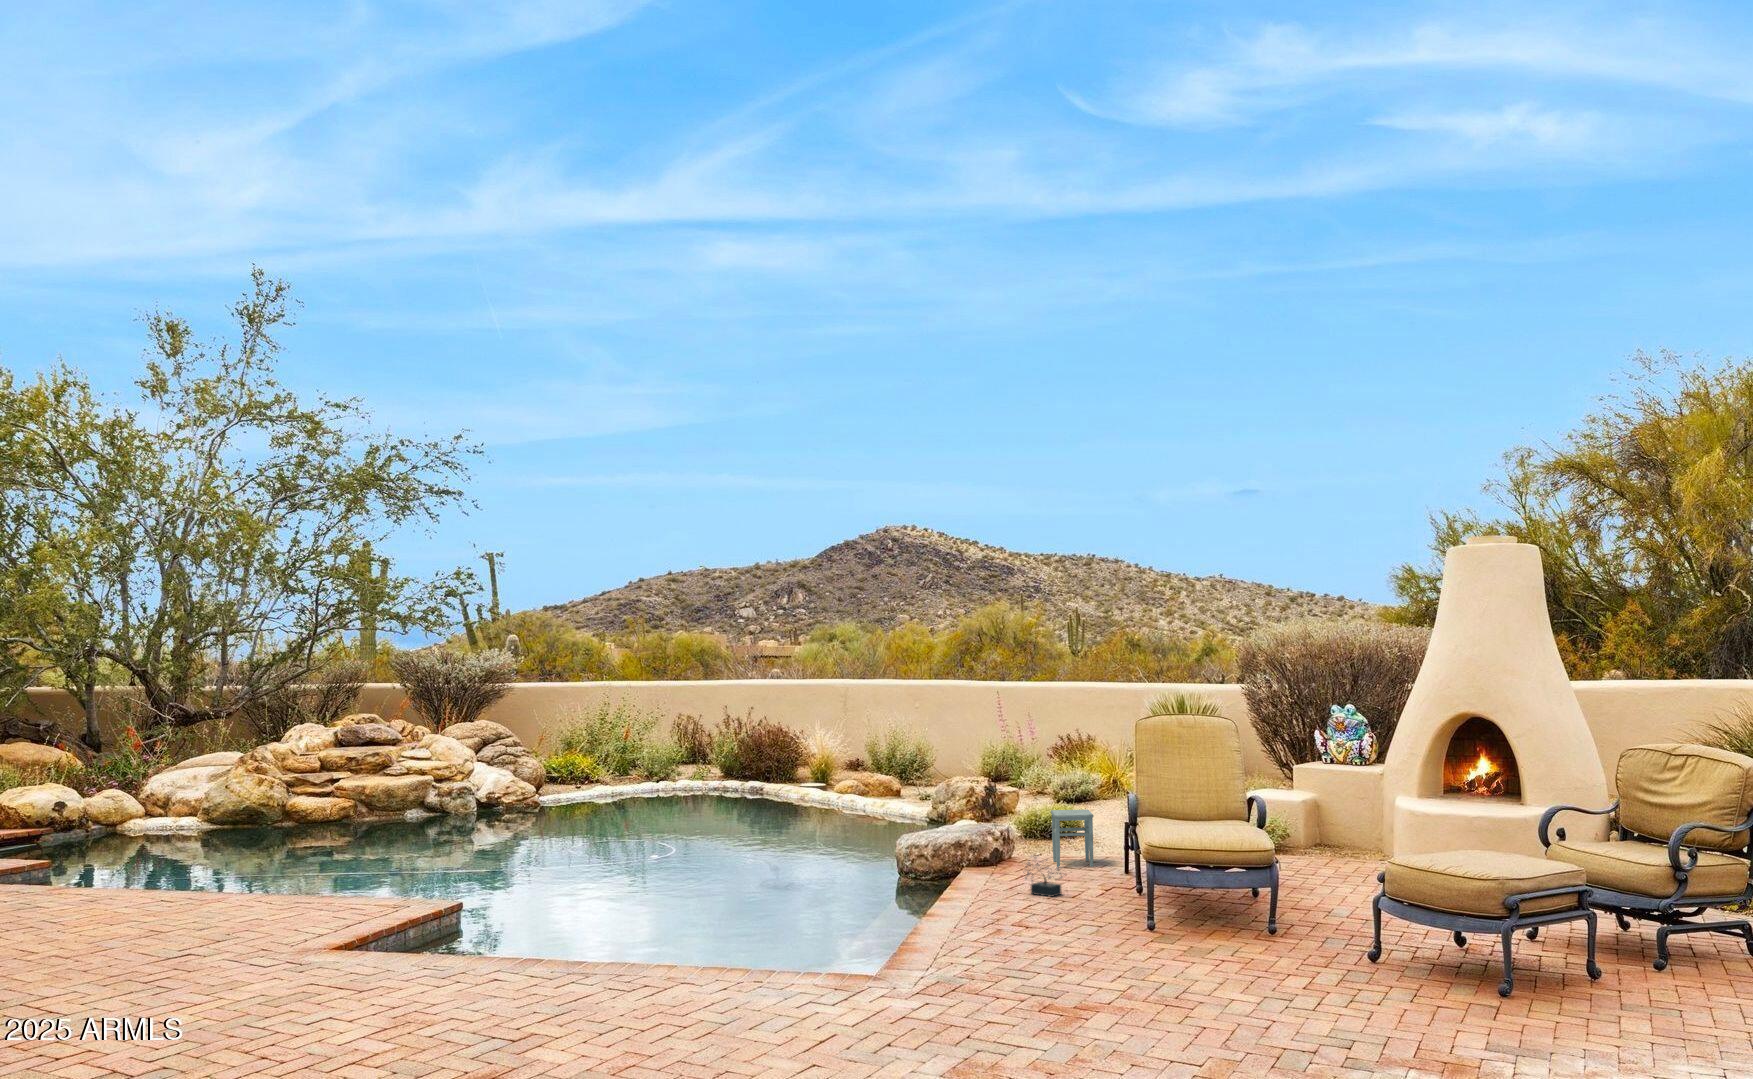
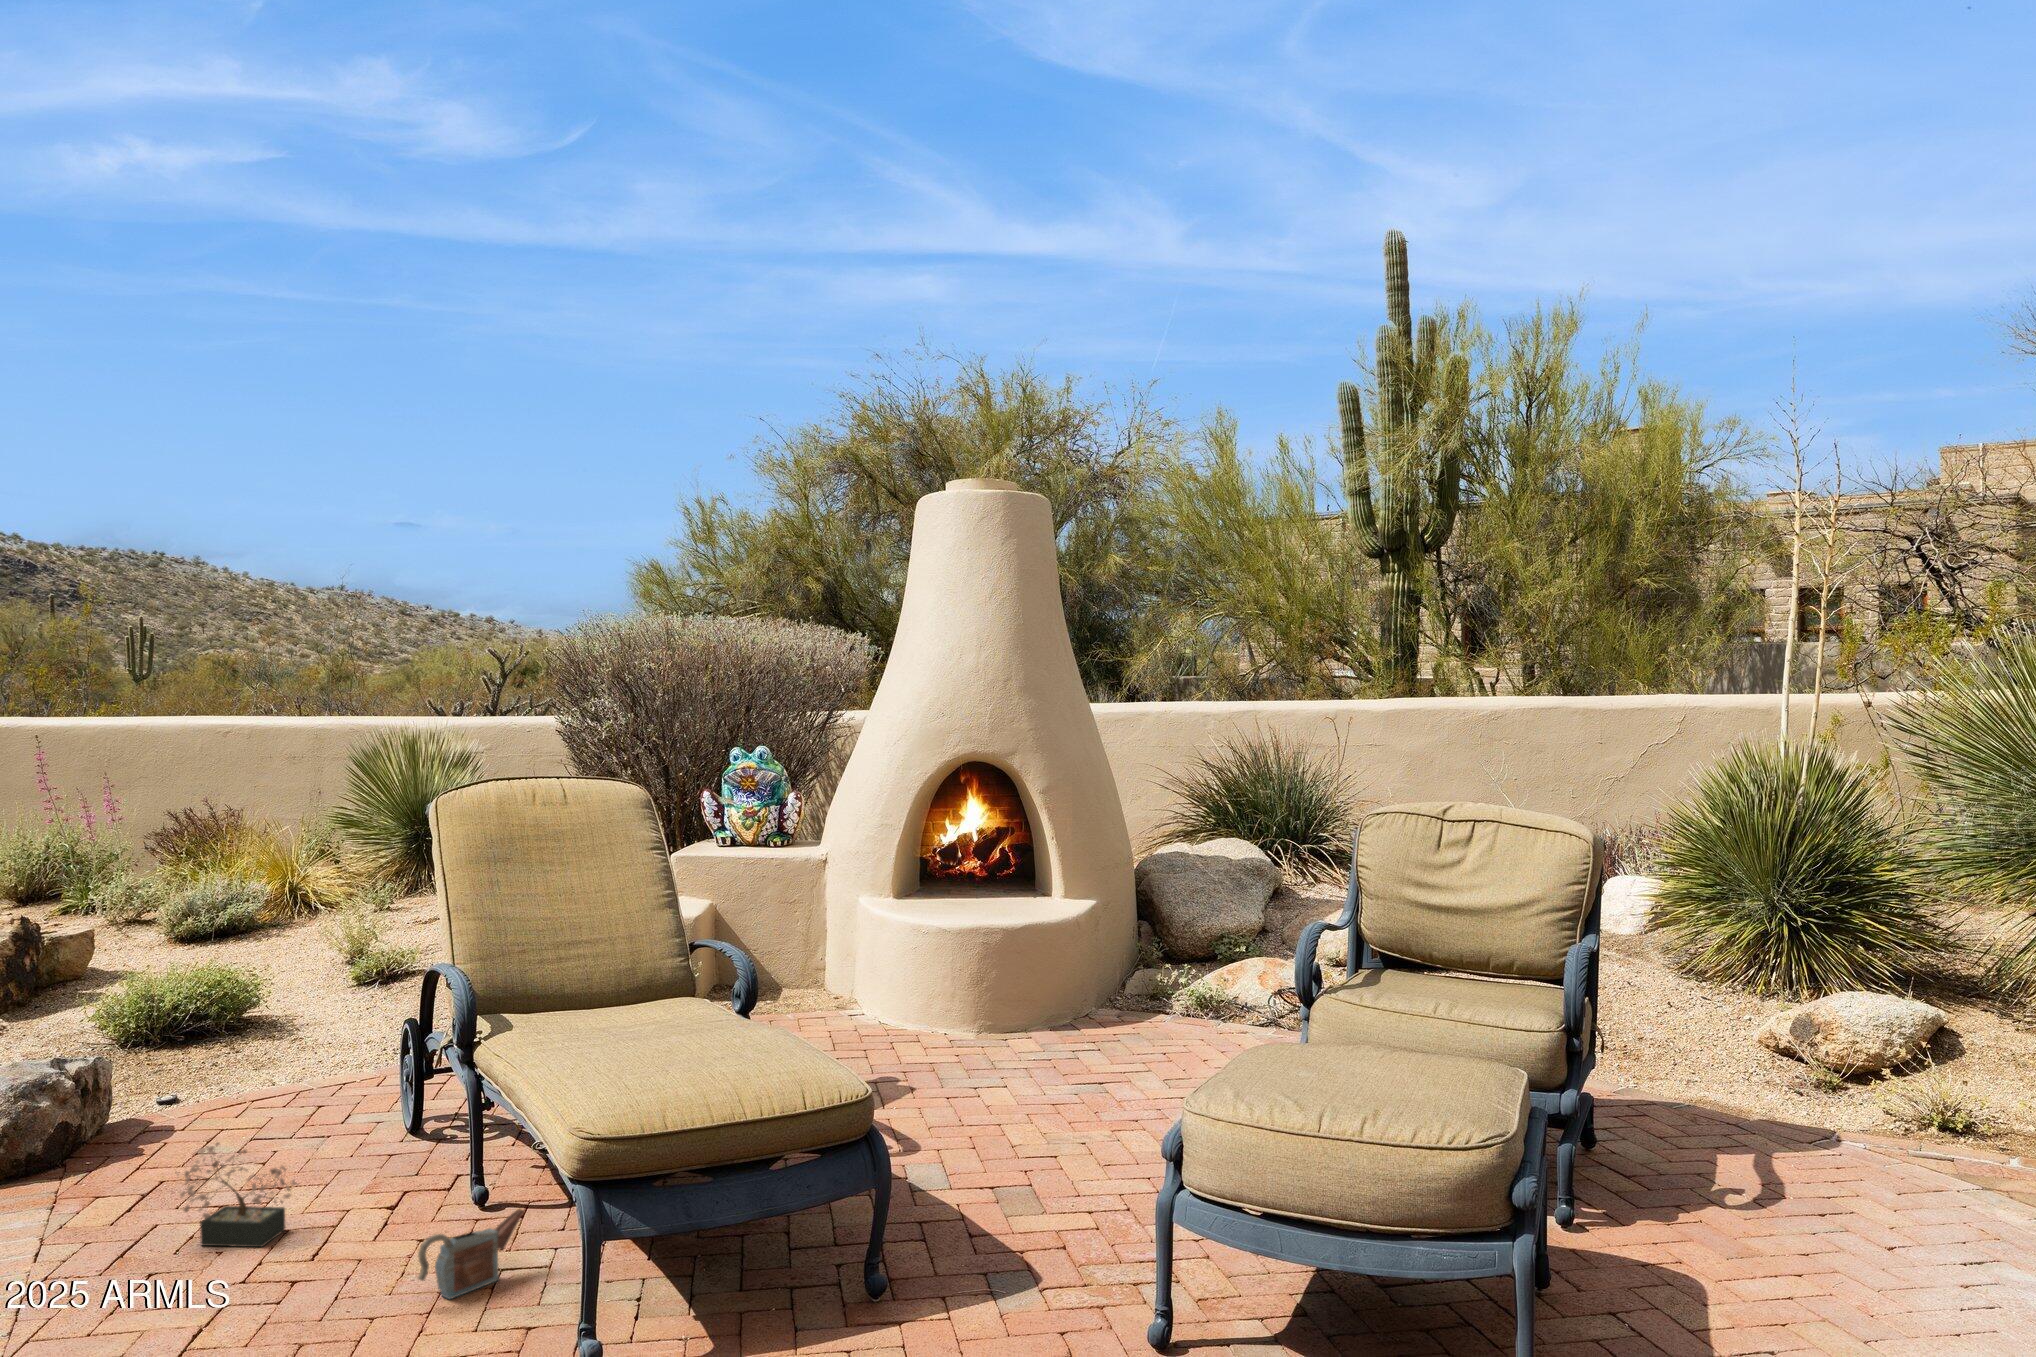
stool: present [1051,810,1093,867] -> none [218,987,327,1127]
watering can: none [1096,887,1141,915] -> present [418,1209,524,1299]

